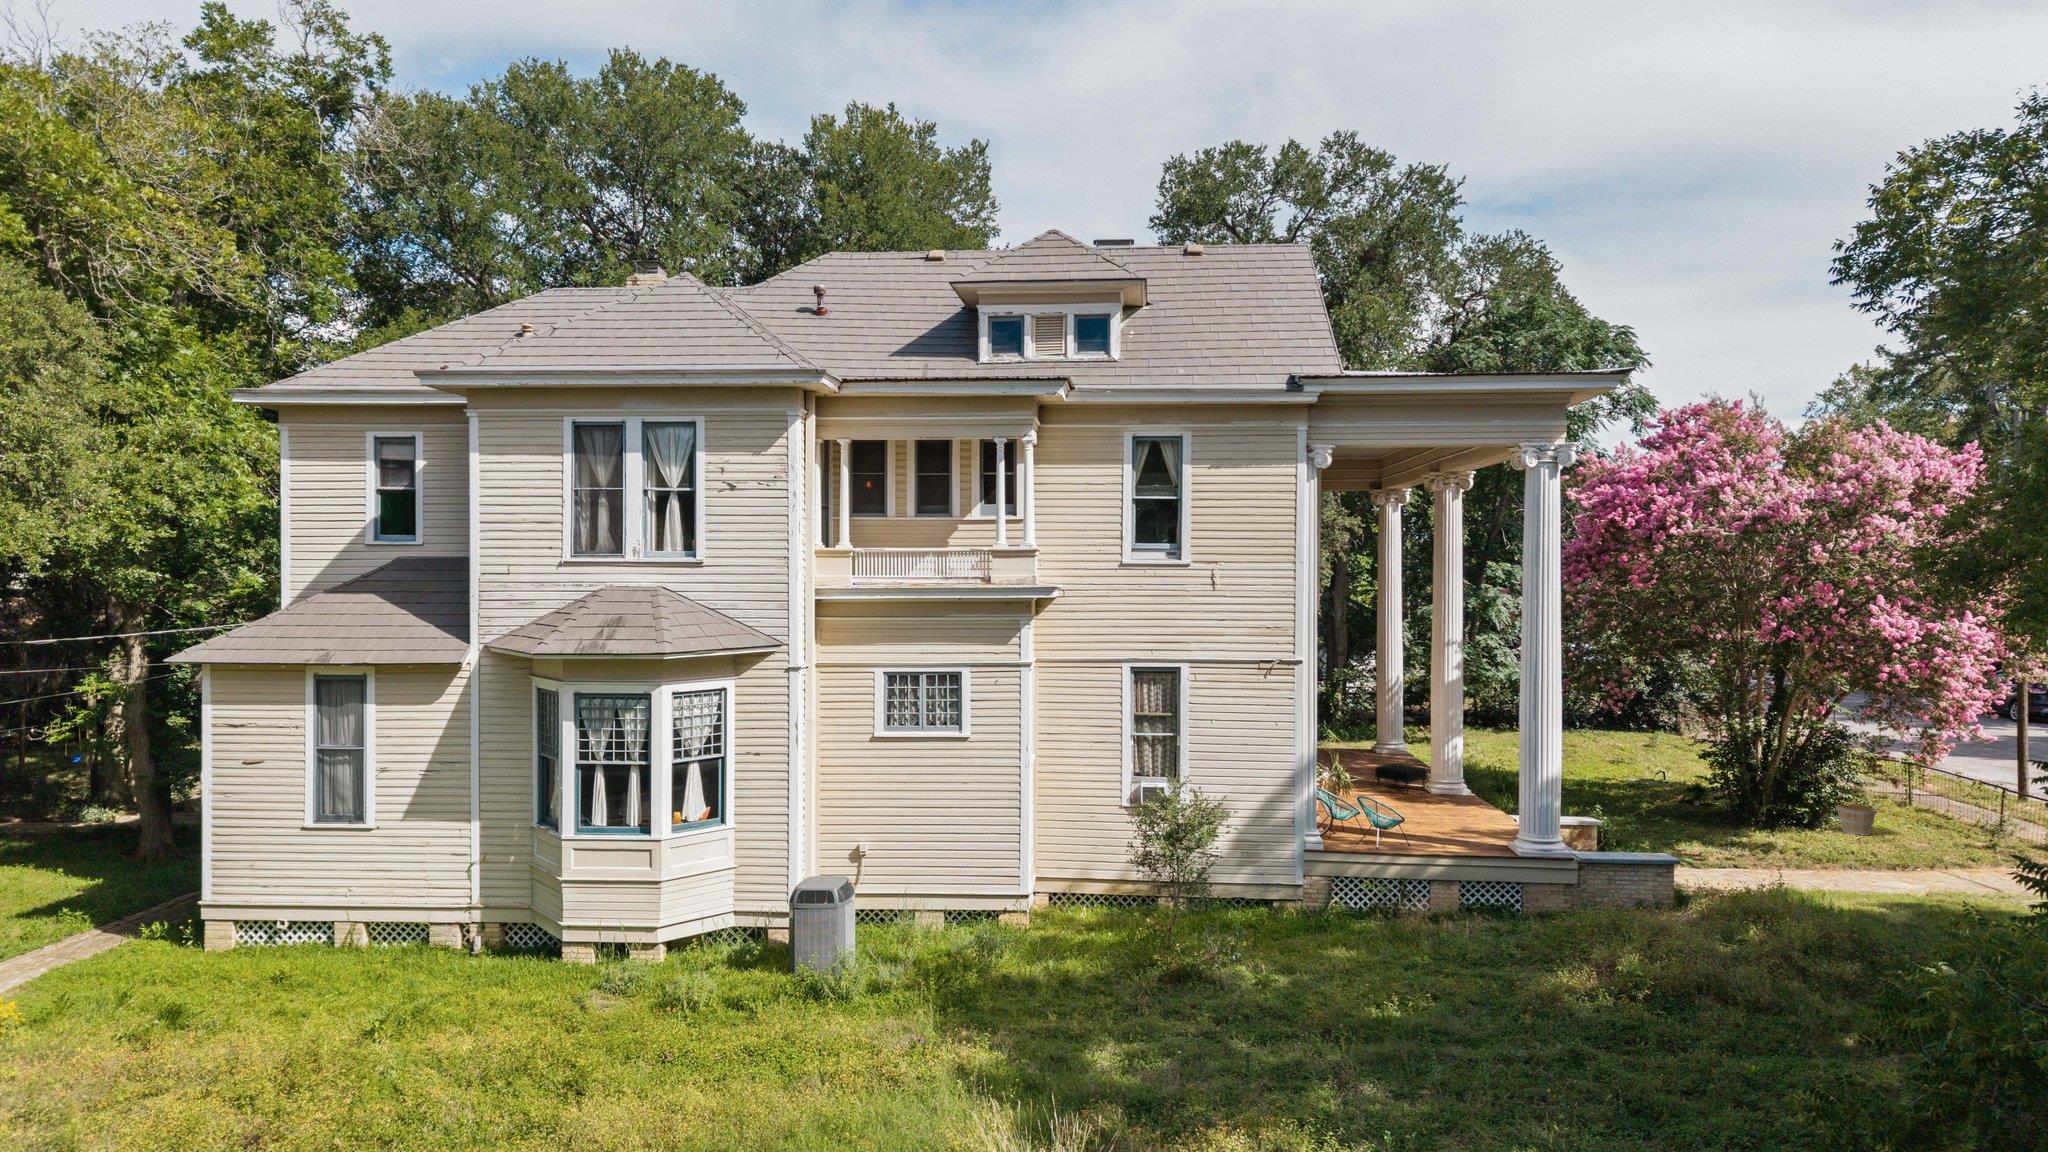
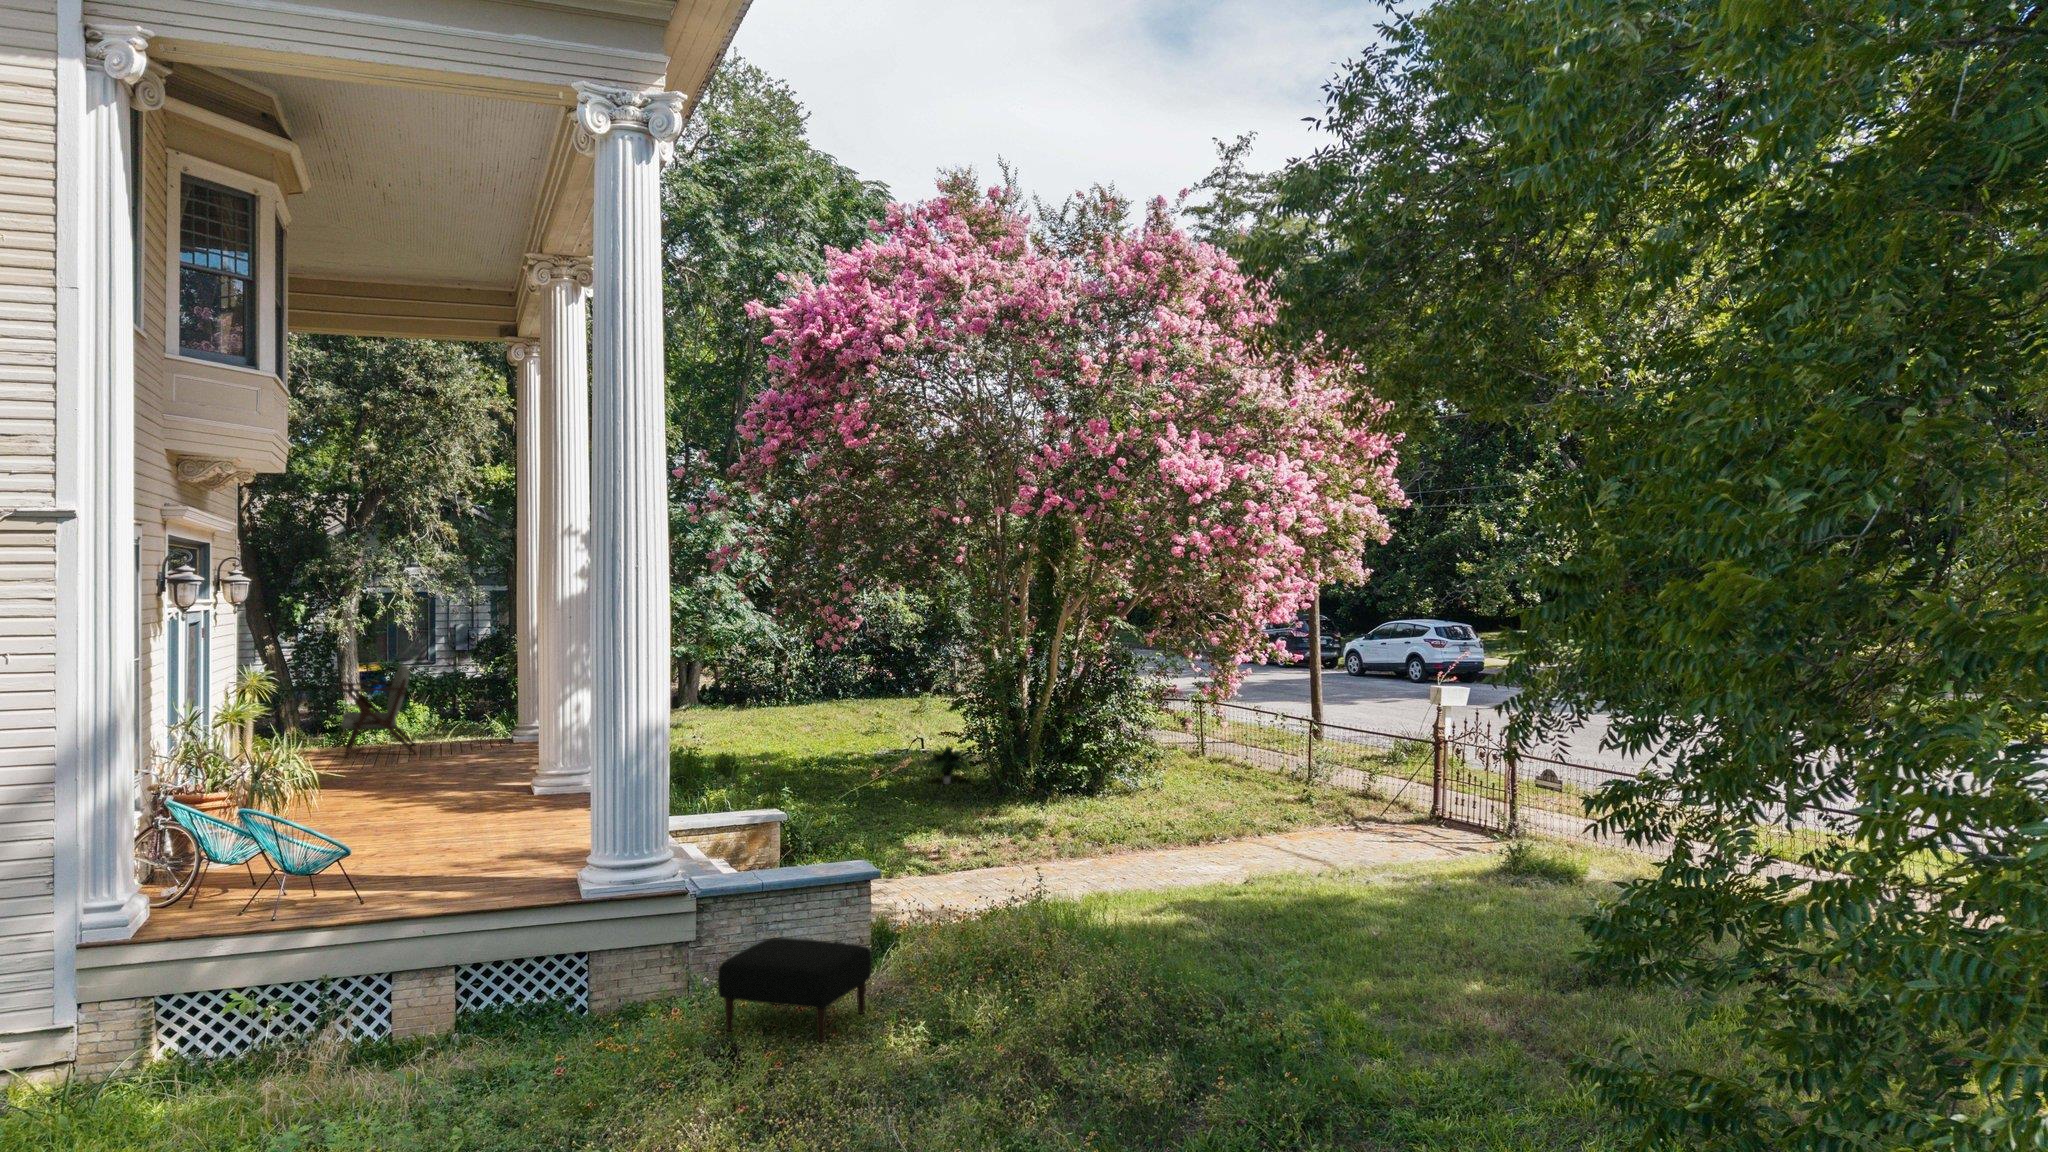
lounge chair: none [1344,715,1384,761] -> present [341,665,417,757]
ottoman: present [1375,763,1427,793] -> present [718,938,872,1042]
wooden bucket: present [1836,804,1877,836] -> none [1122,756,1170,801]

